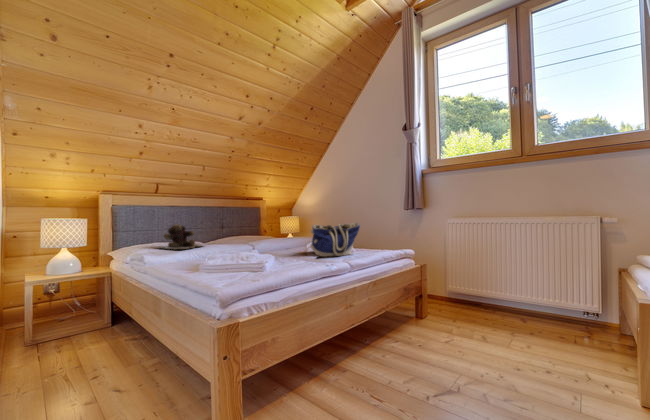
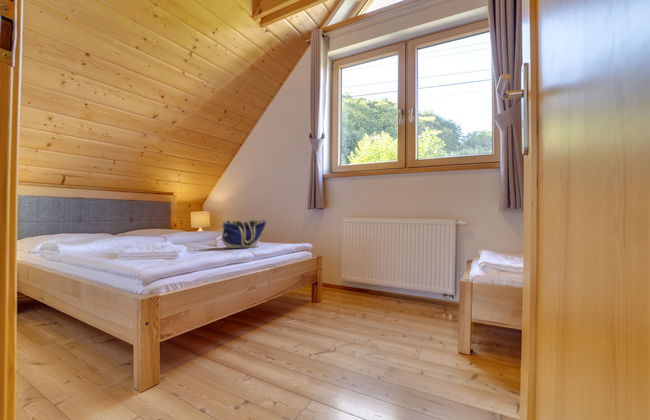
teddy bear: present [160,224,202,249] -> none [54,217,113,242]

